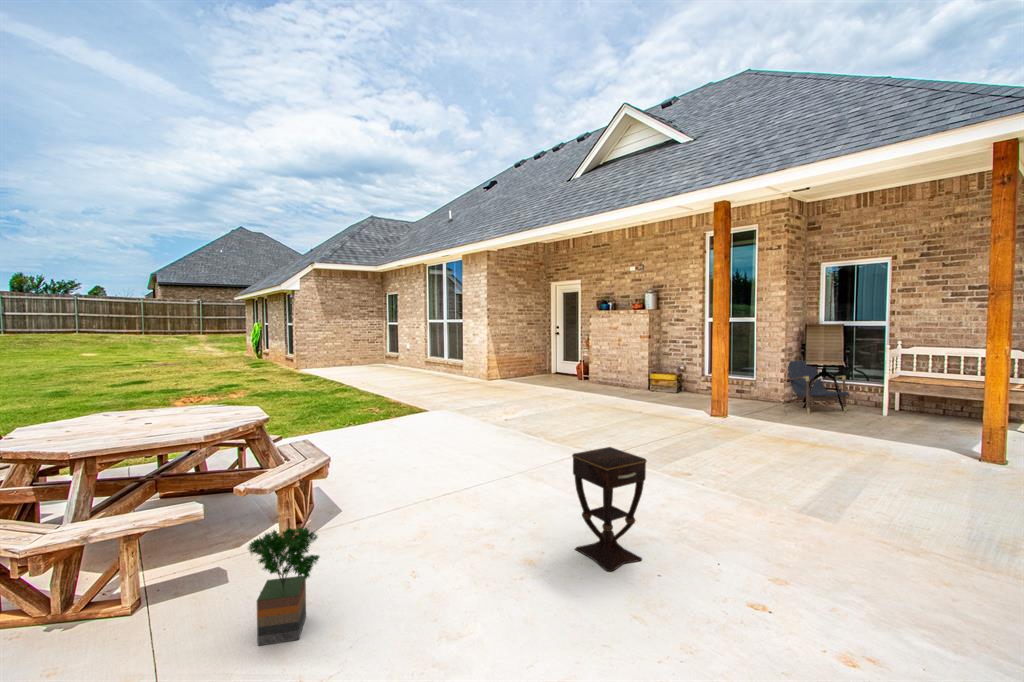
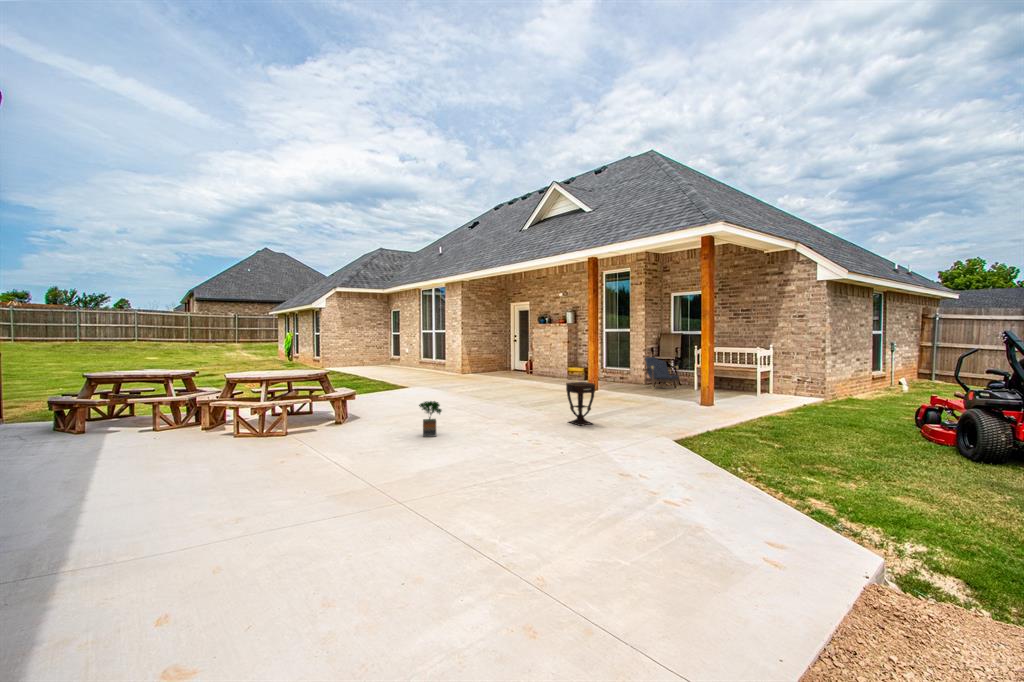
side table: present [572,447,647,571] -> present [566,382,595,426]
potted tree: present [248,527,319,646] -> present [419,401,442,437]

